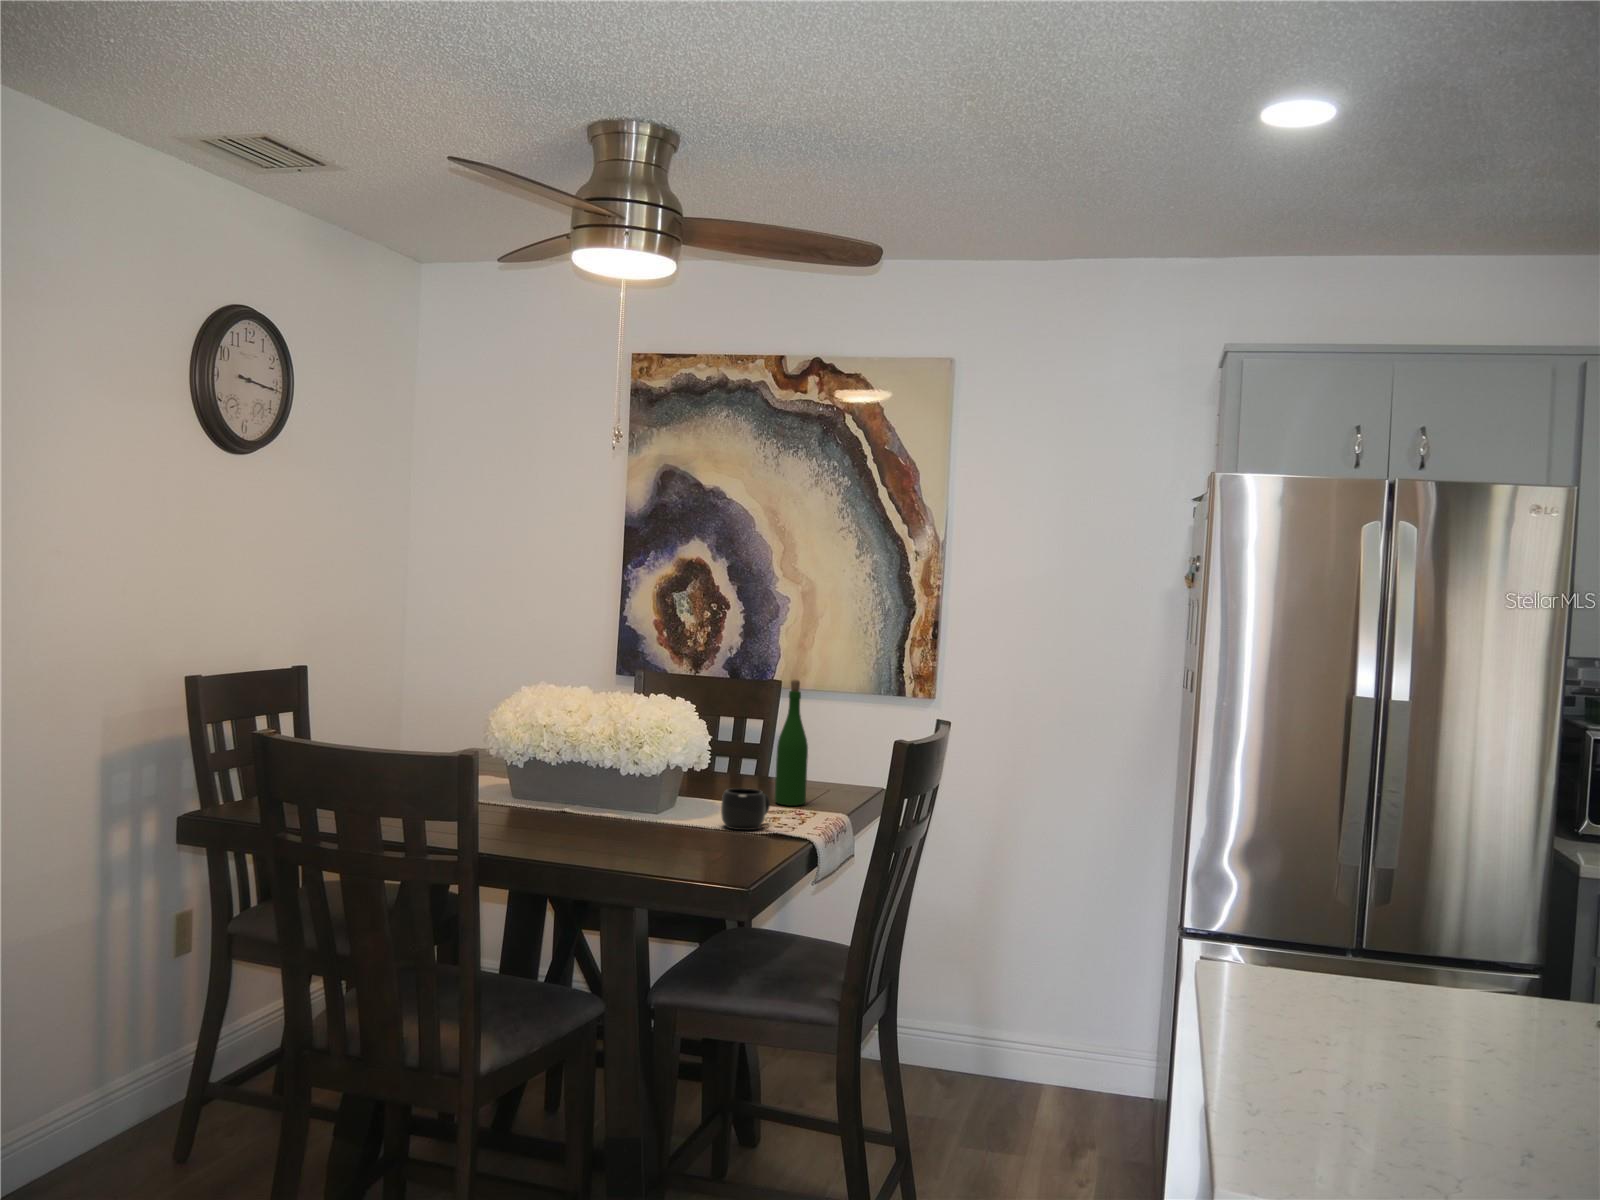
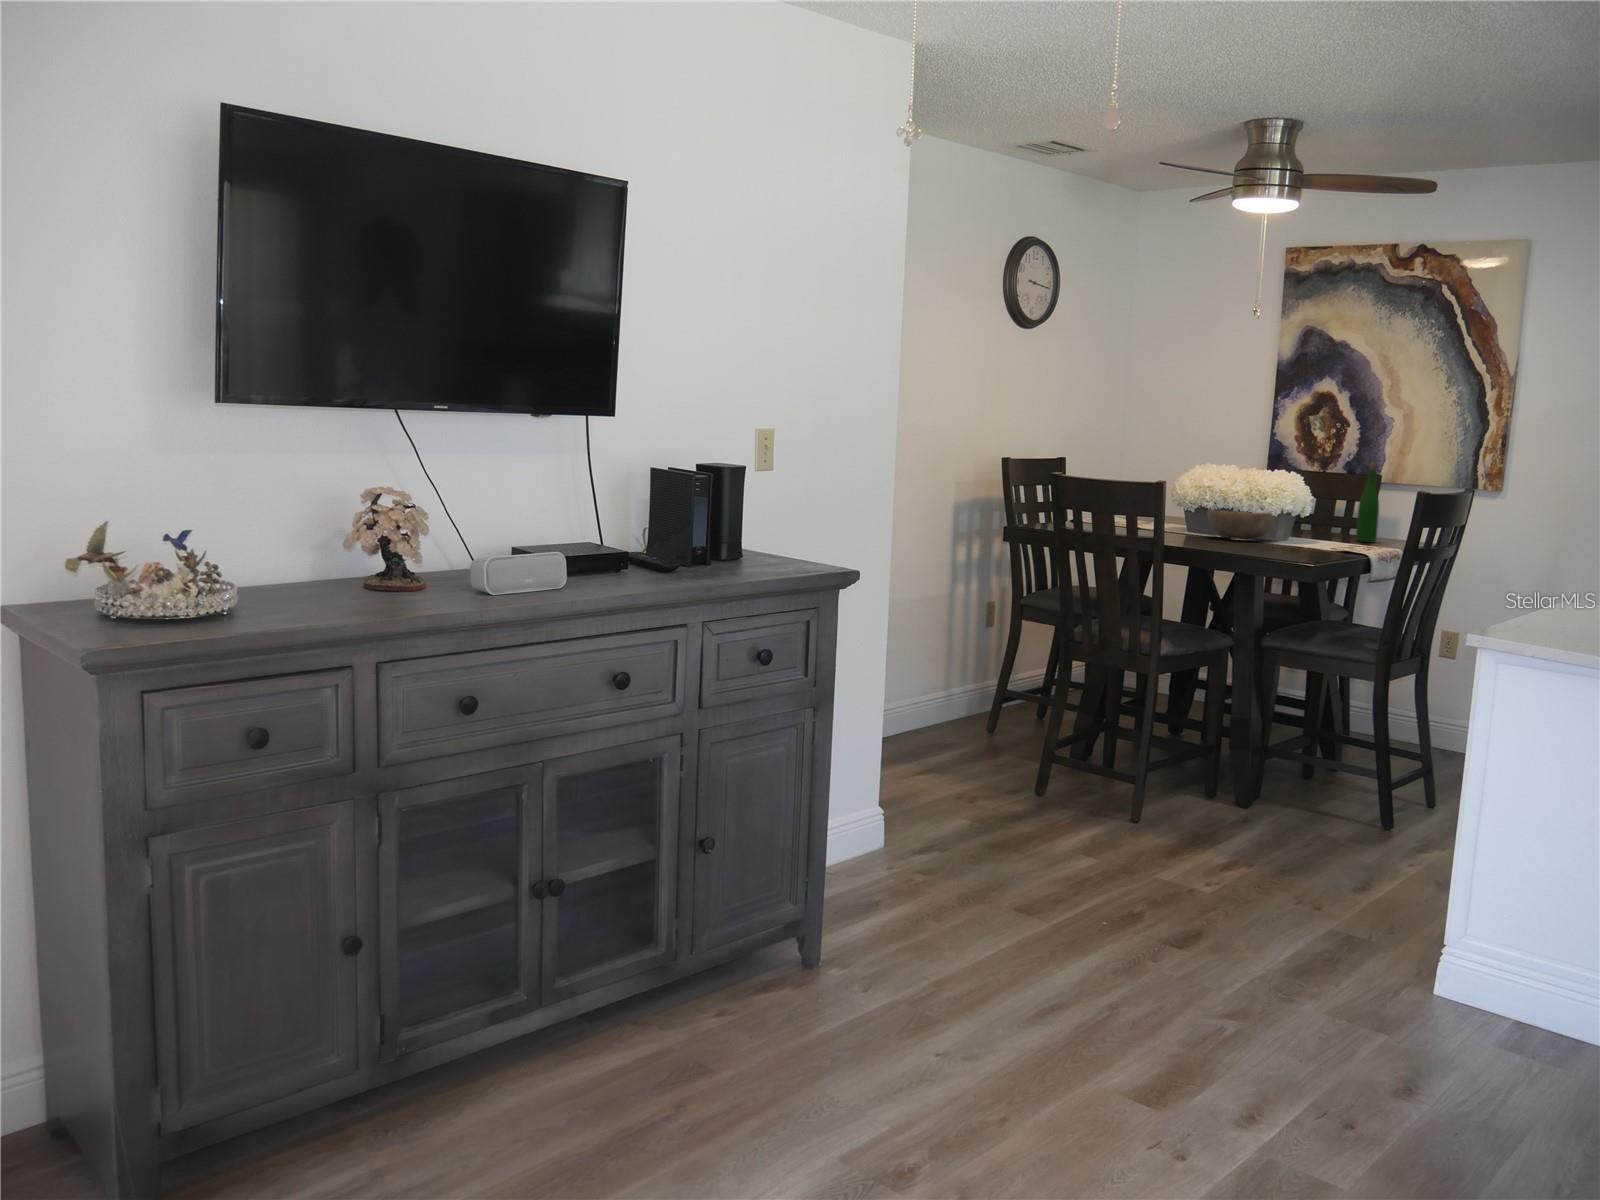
bowl: none [548,769,664,830] -> present [1207,509,1275,540]
mug: present [721,788,770,830] -> none [1312,522,1345,546]

